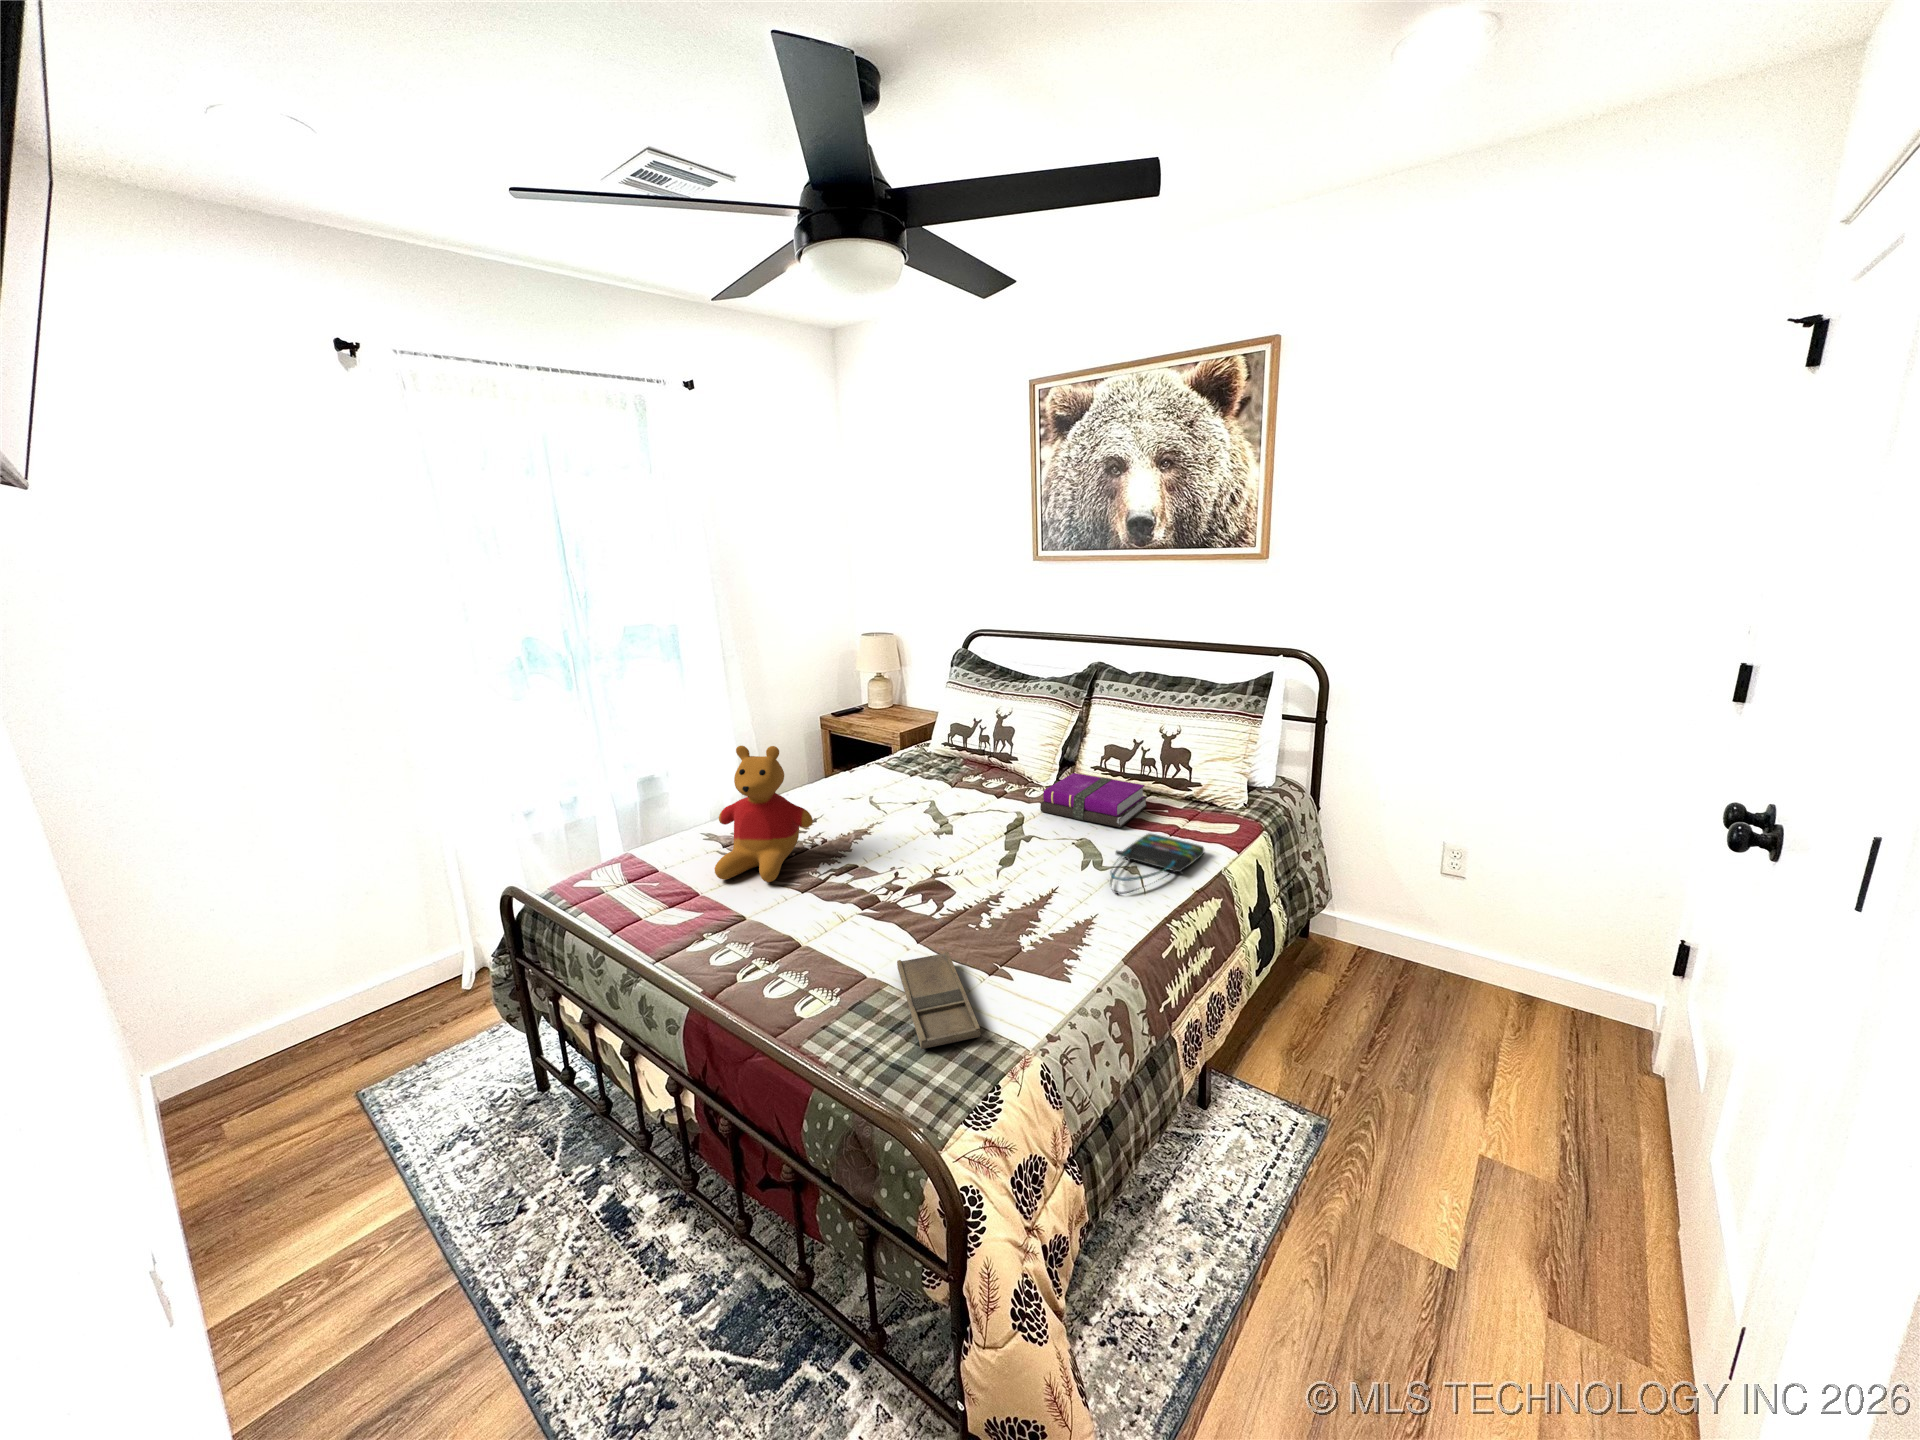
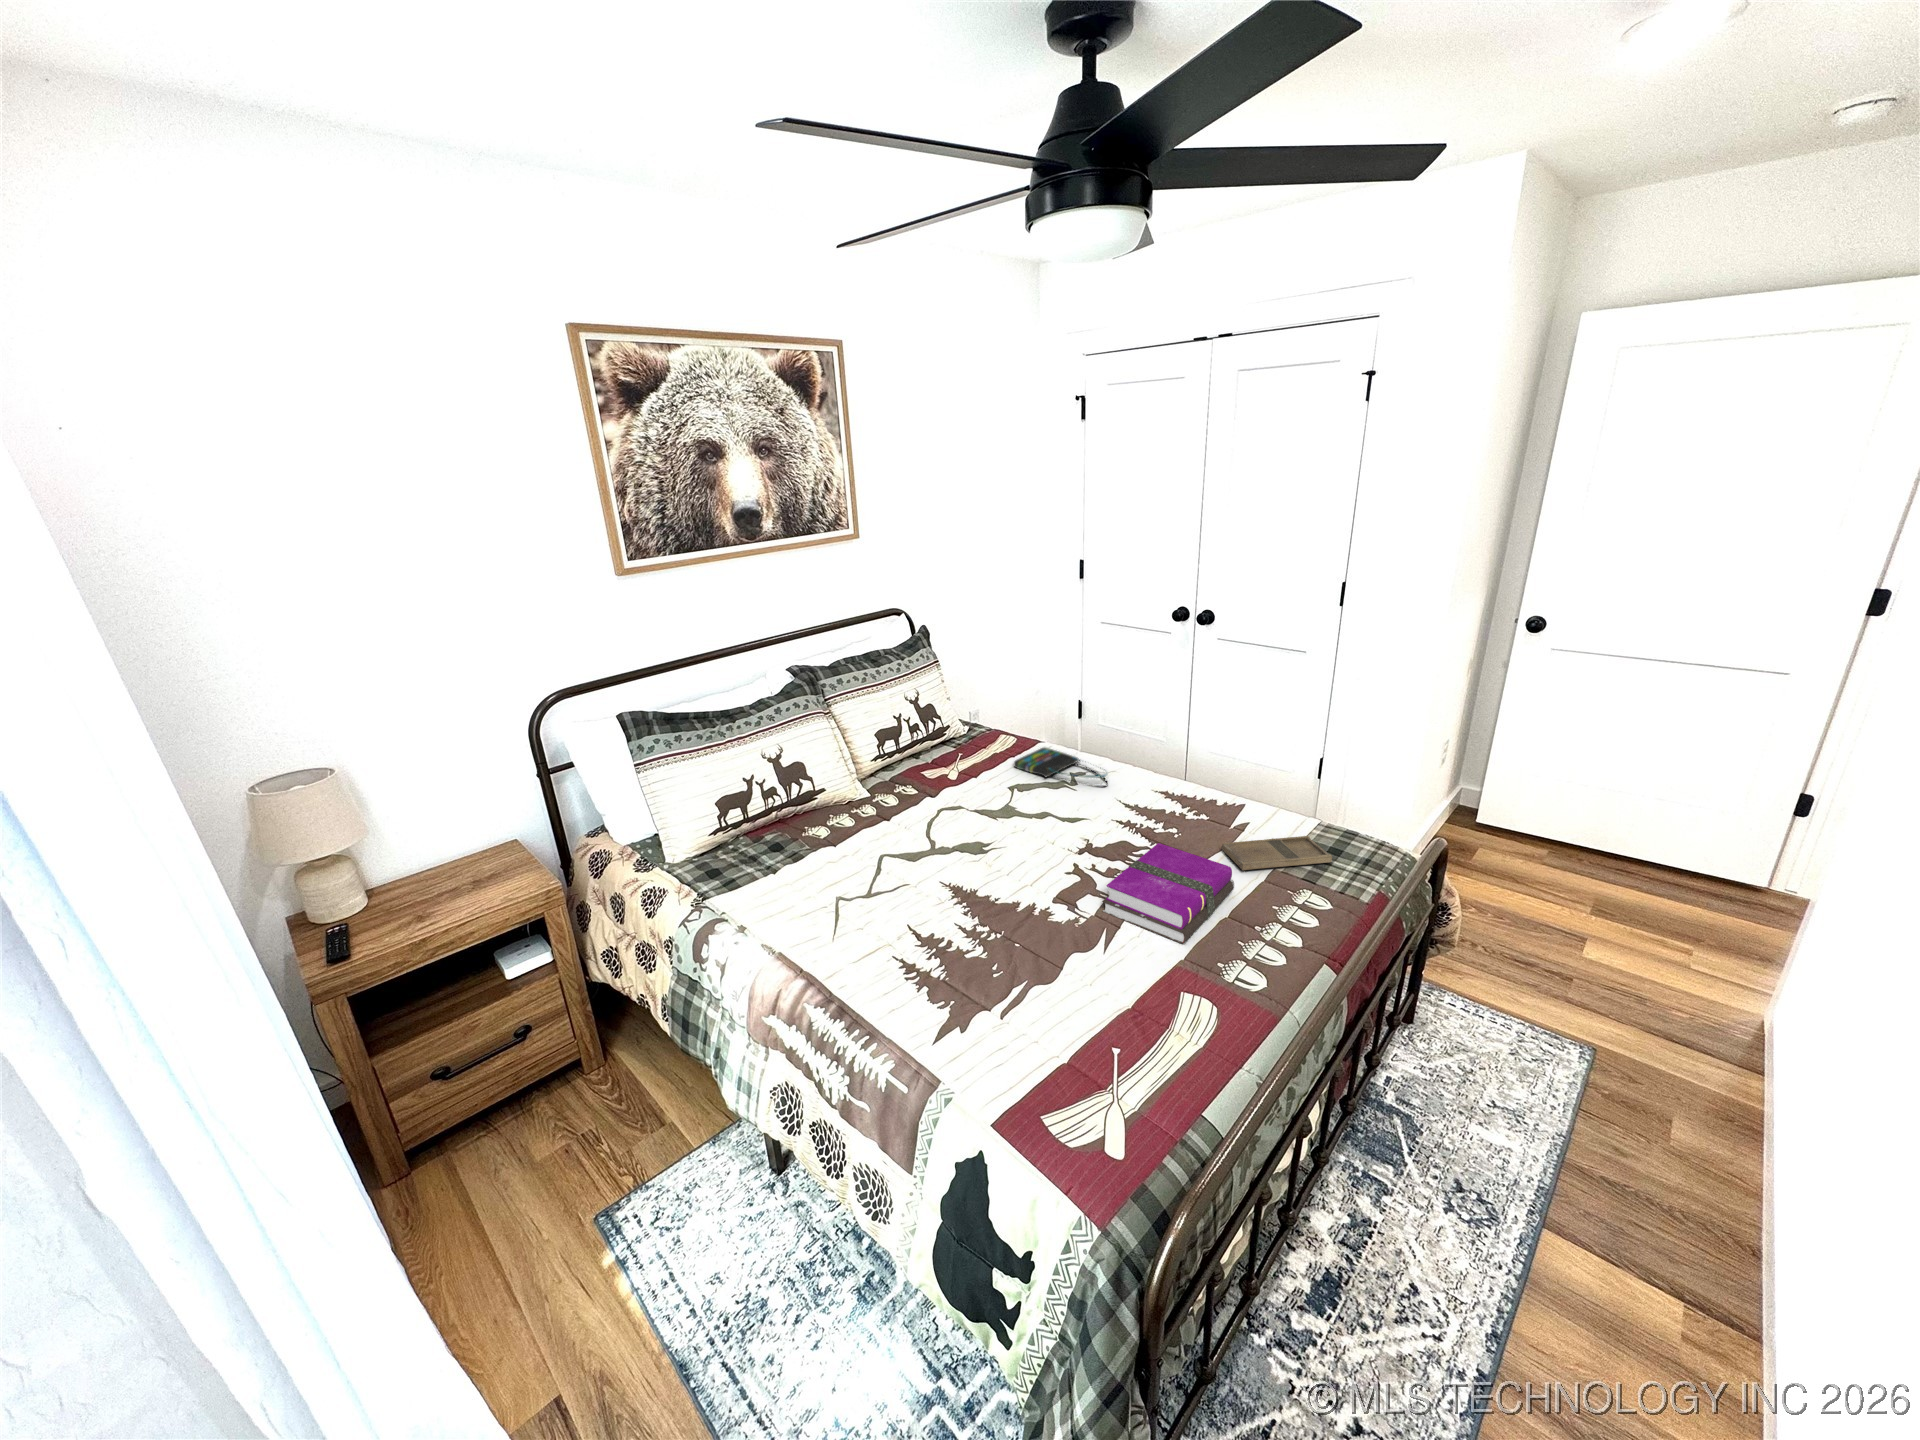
stuffed bear: present [715,746,813,882] -> none [987,818,1098,999]
notebook: present [1040,773,1147,827] -> present [1102,843,1234,944]

